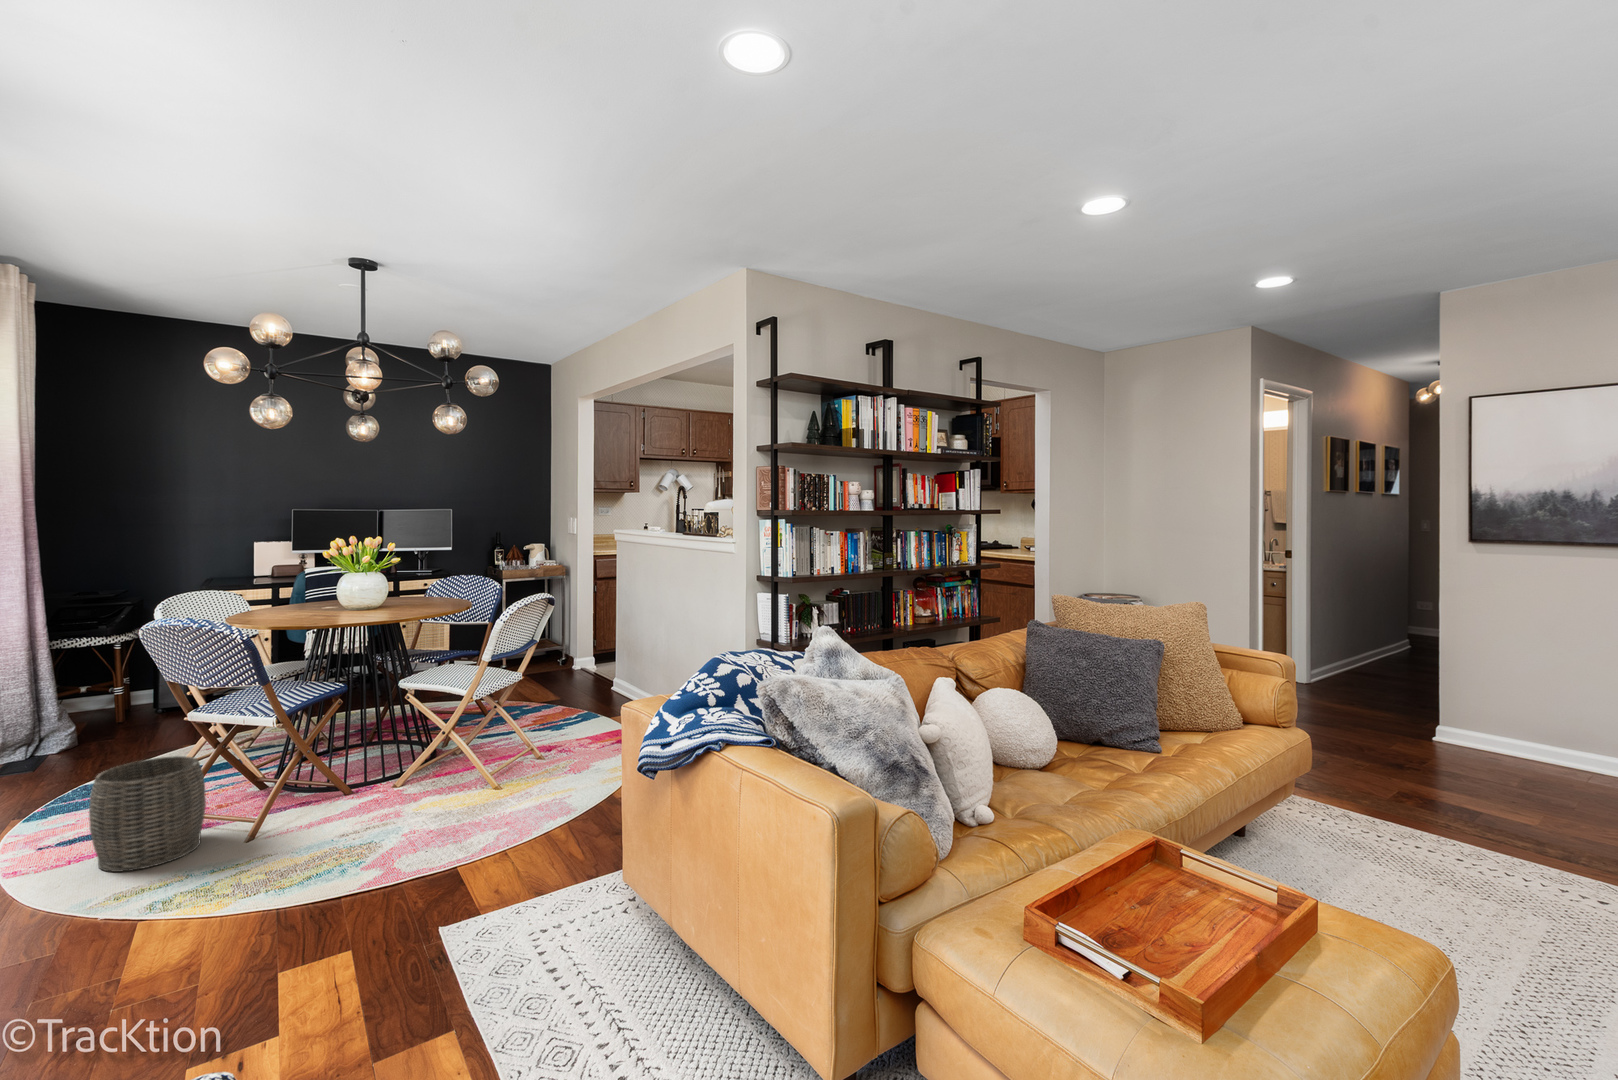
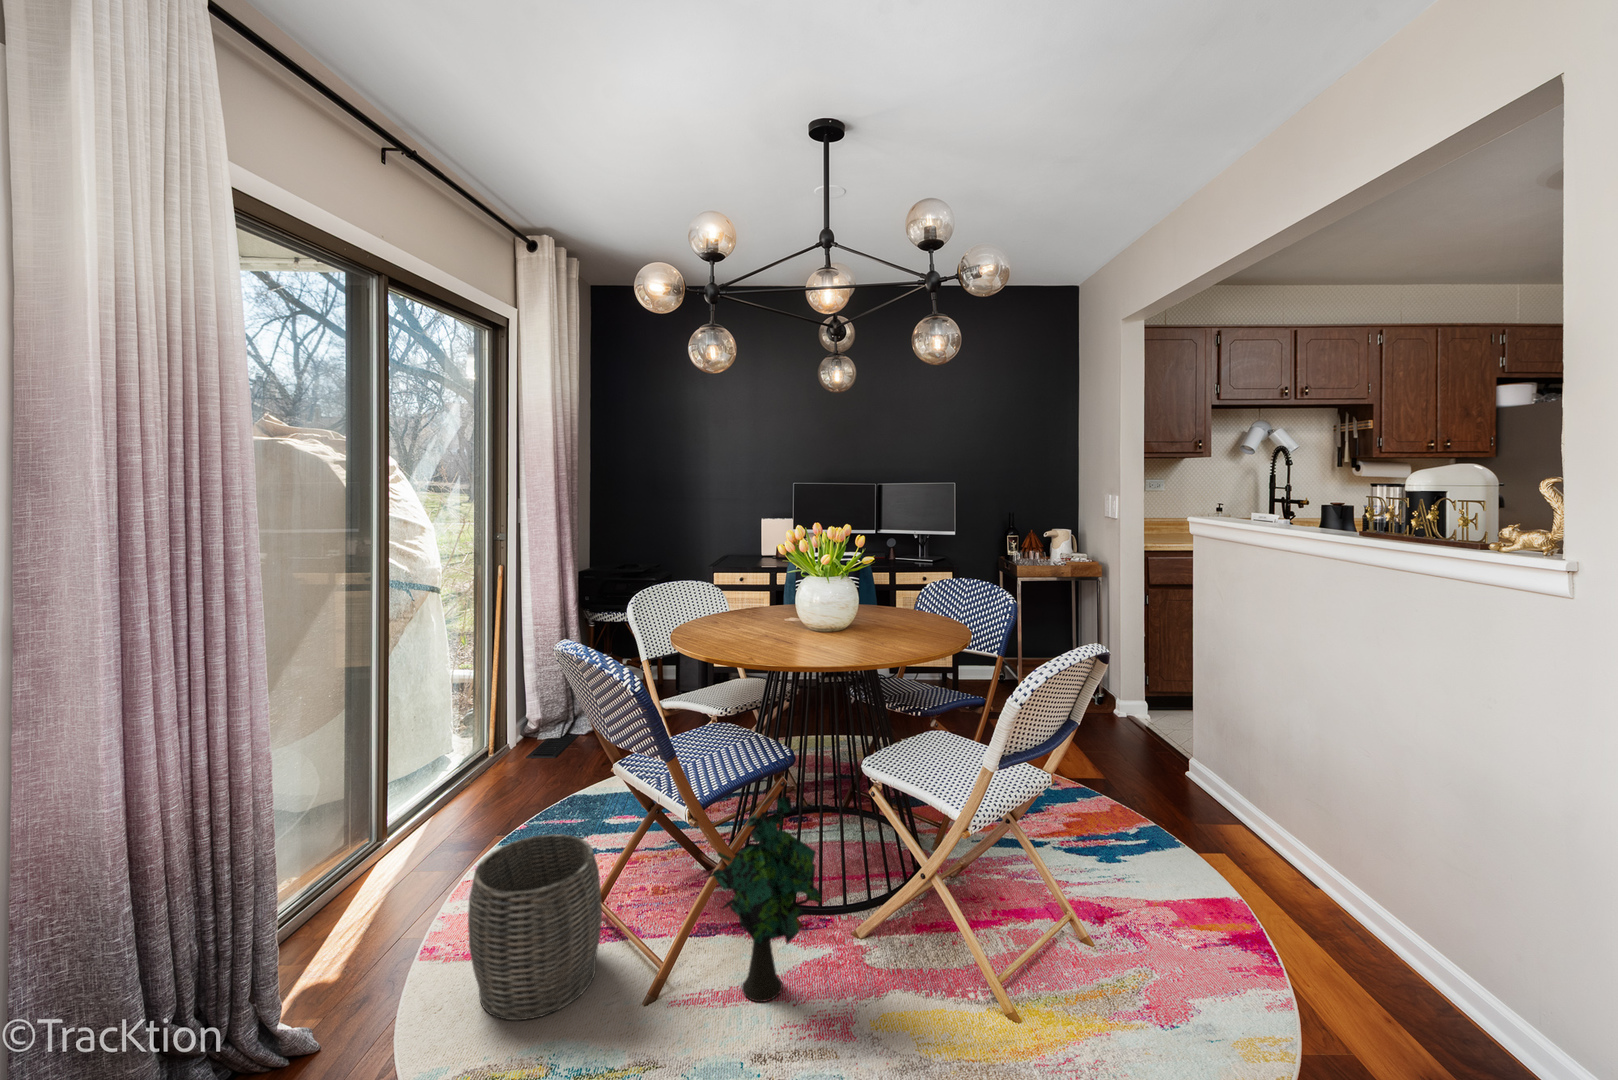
decorative plant: none [294,694,380,821] -> present [705,796,821,1002]

